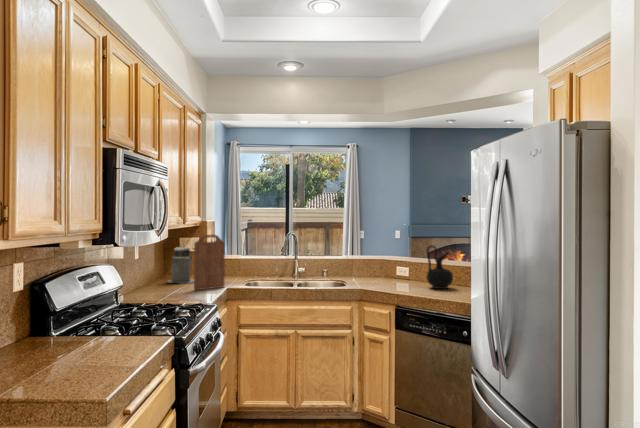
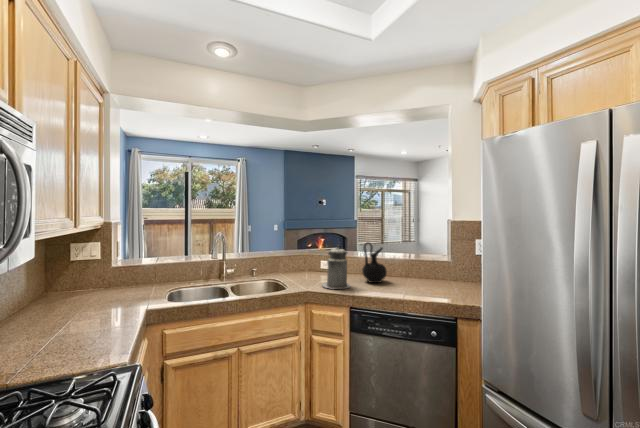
cutting board: present [194,235,225,290] -> none [93,241,141,319]
canister: present [168,244,194,283] -> present [322,246,350,289]

